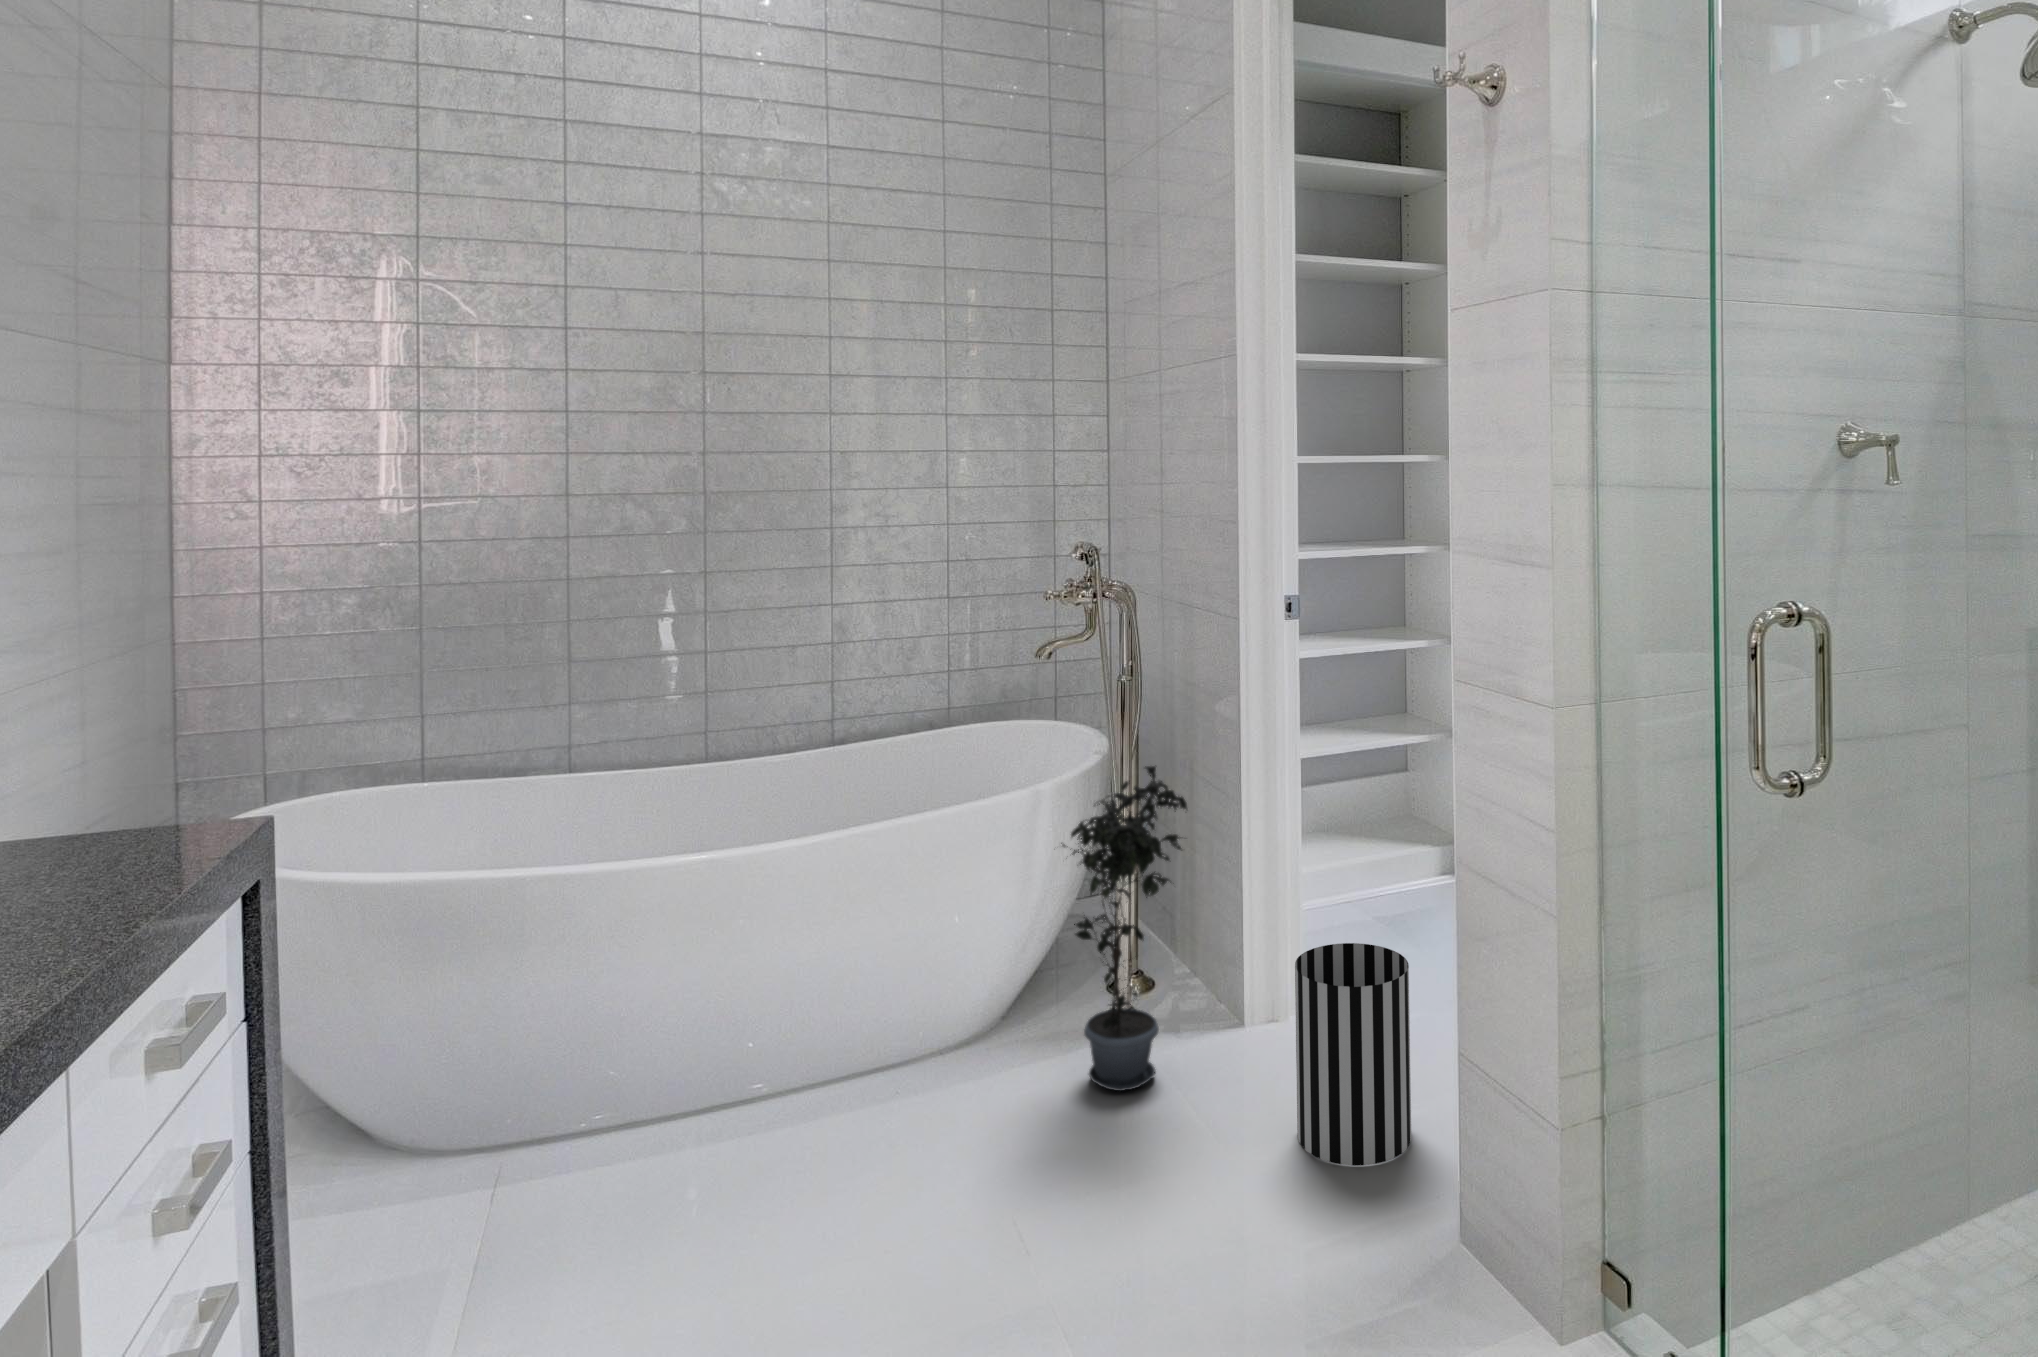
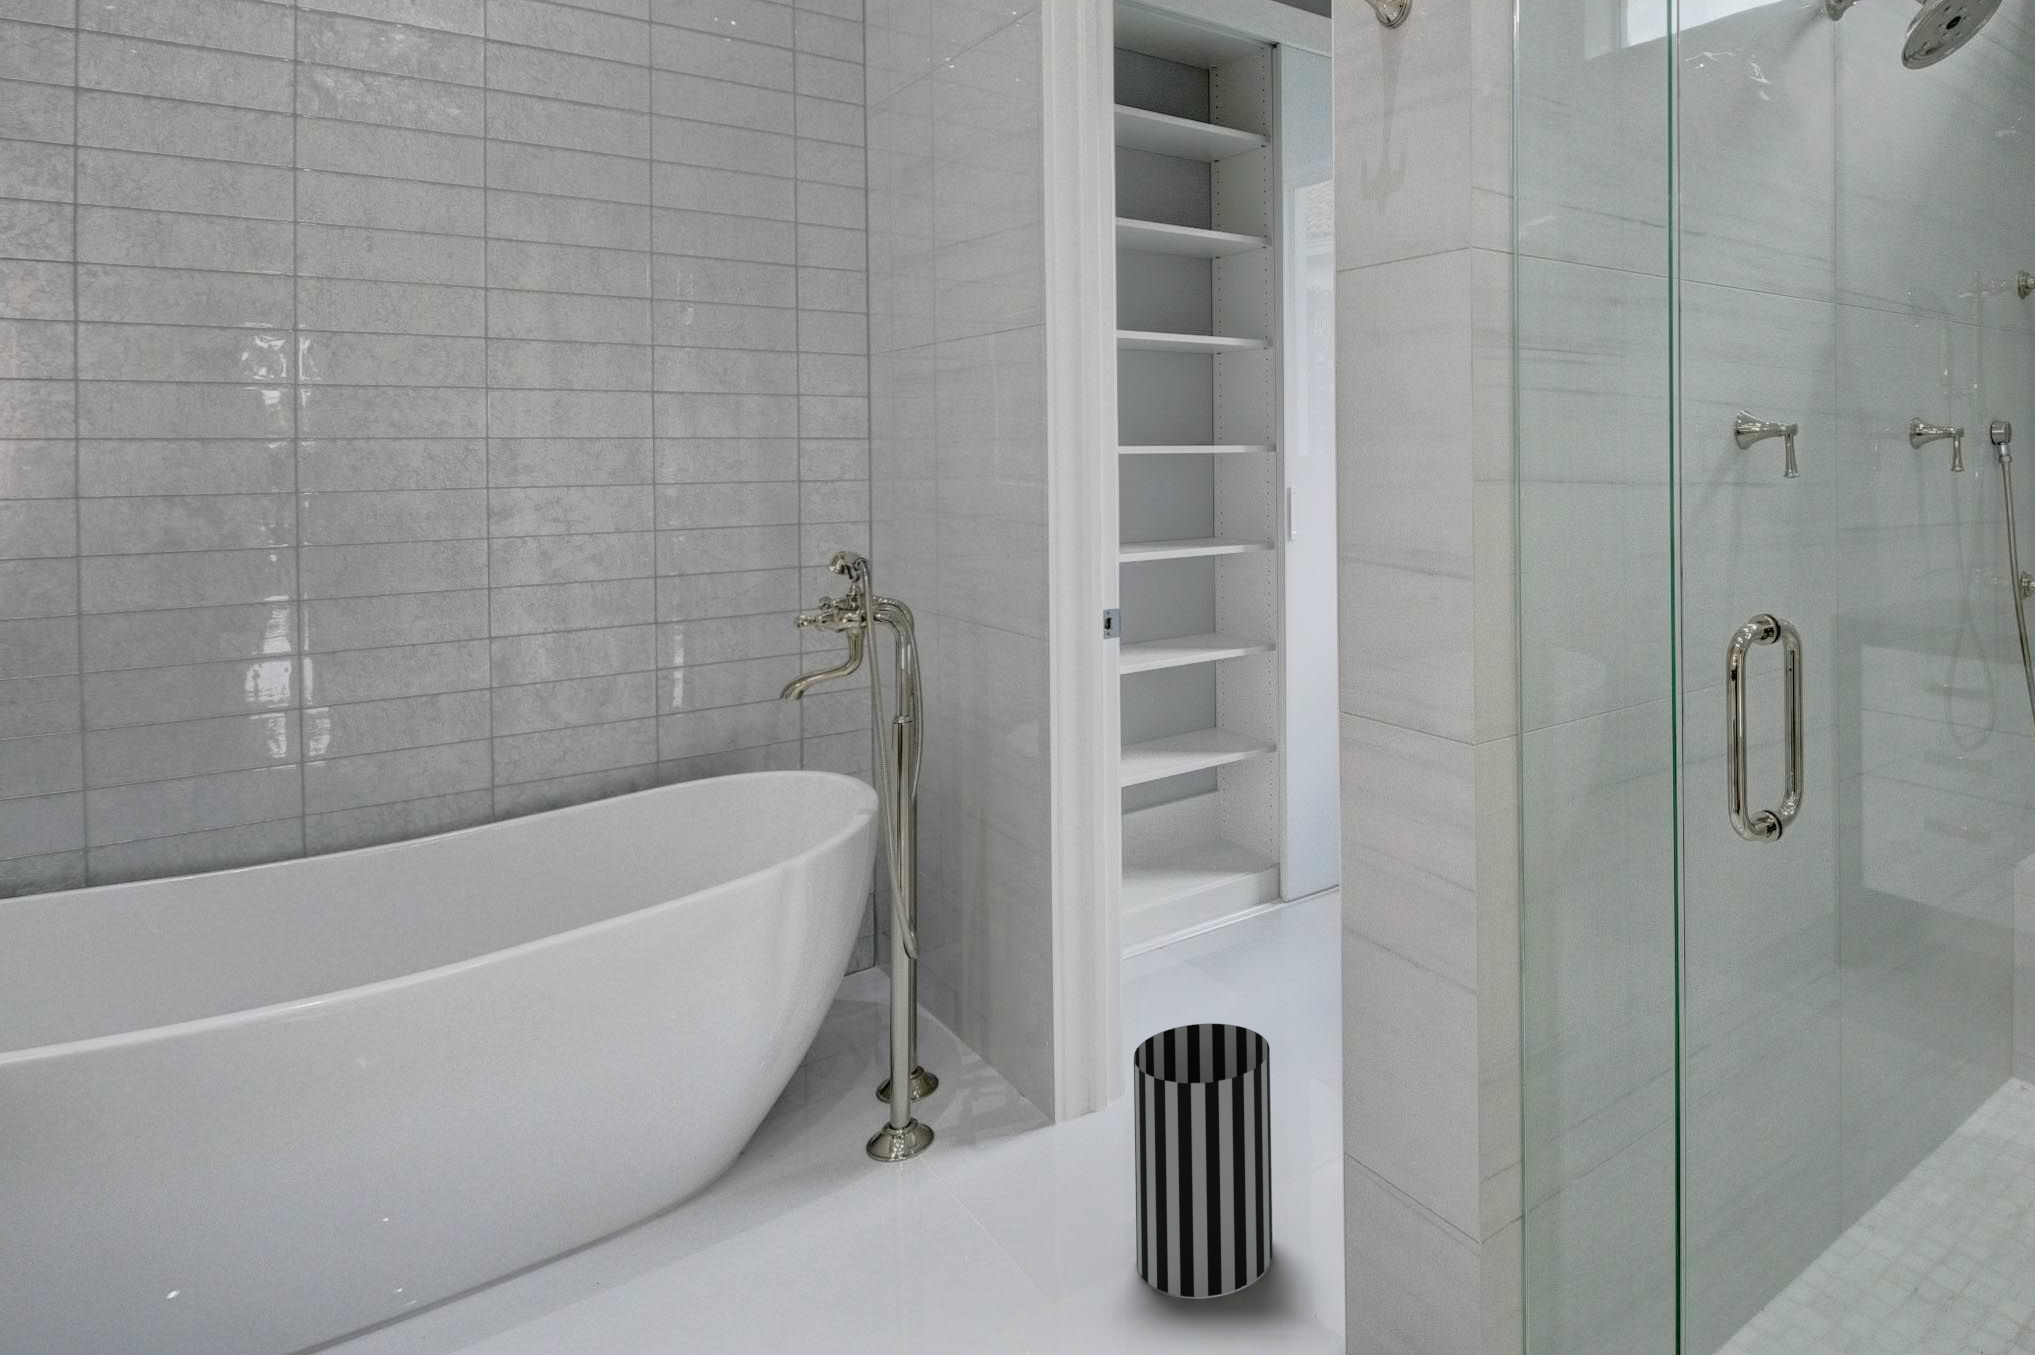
potted plant: present [1061,766,1187,1091] -> none [817,827,994,1239]

